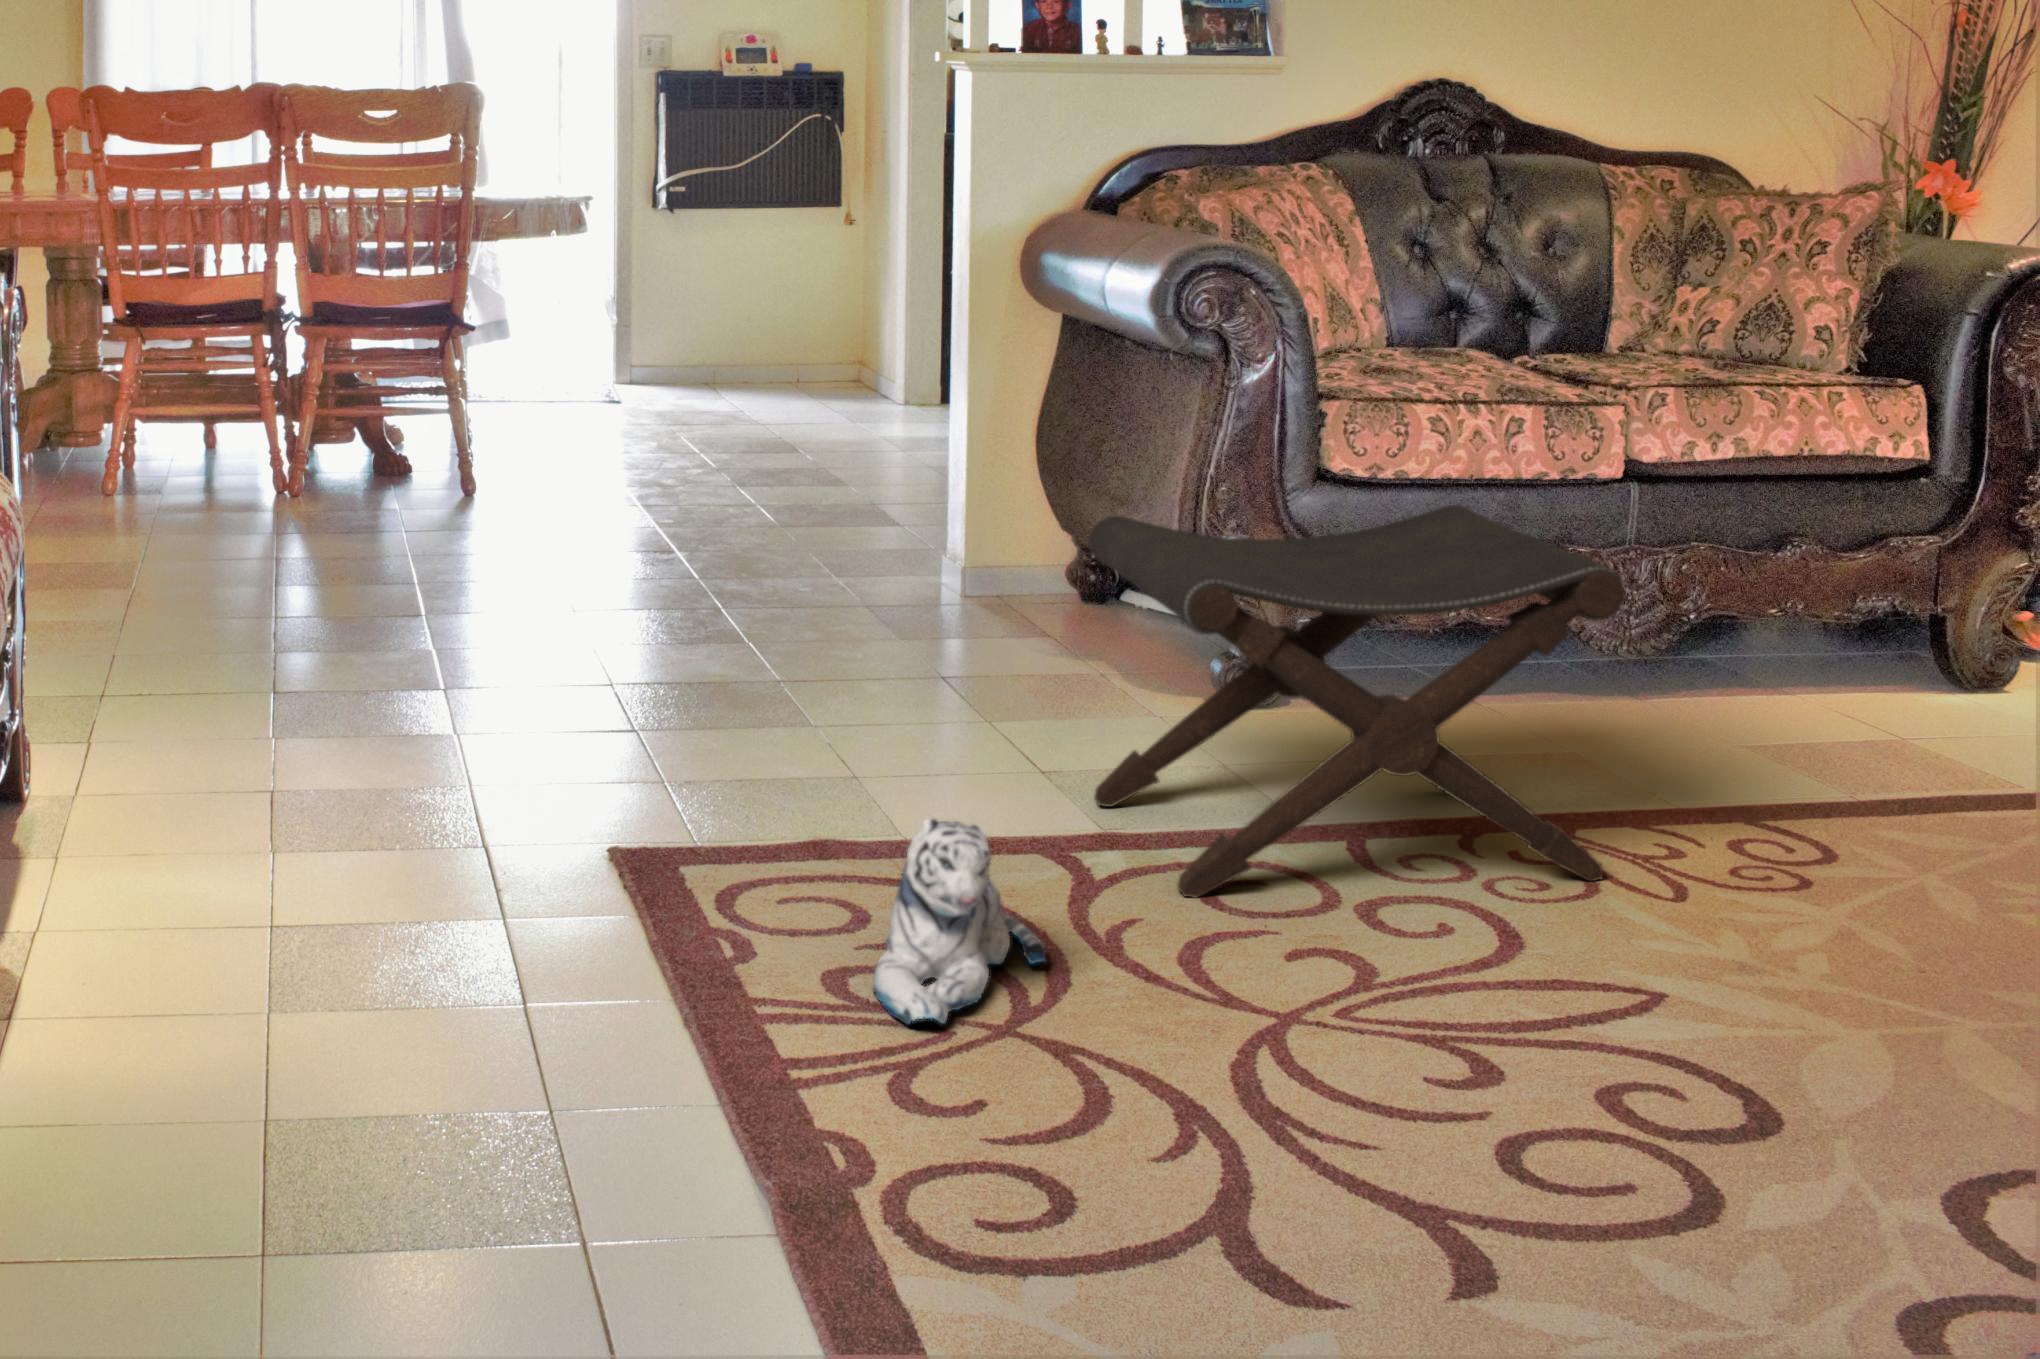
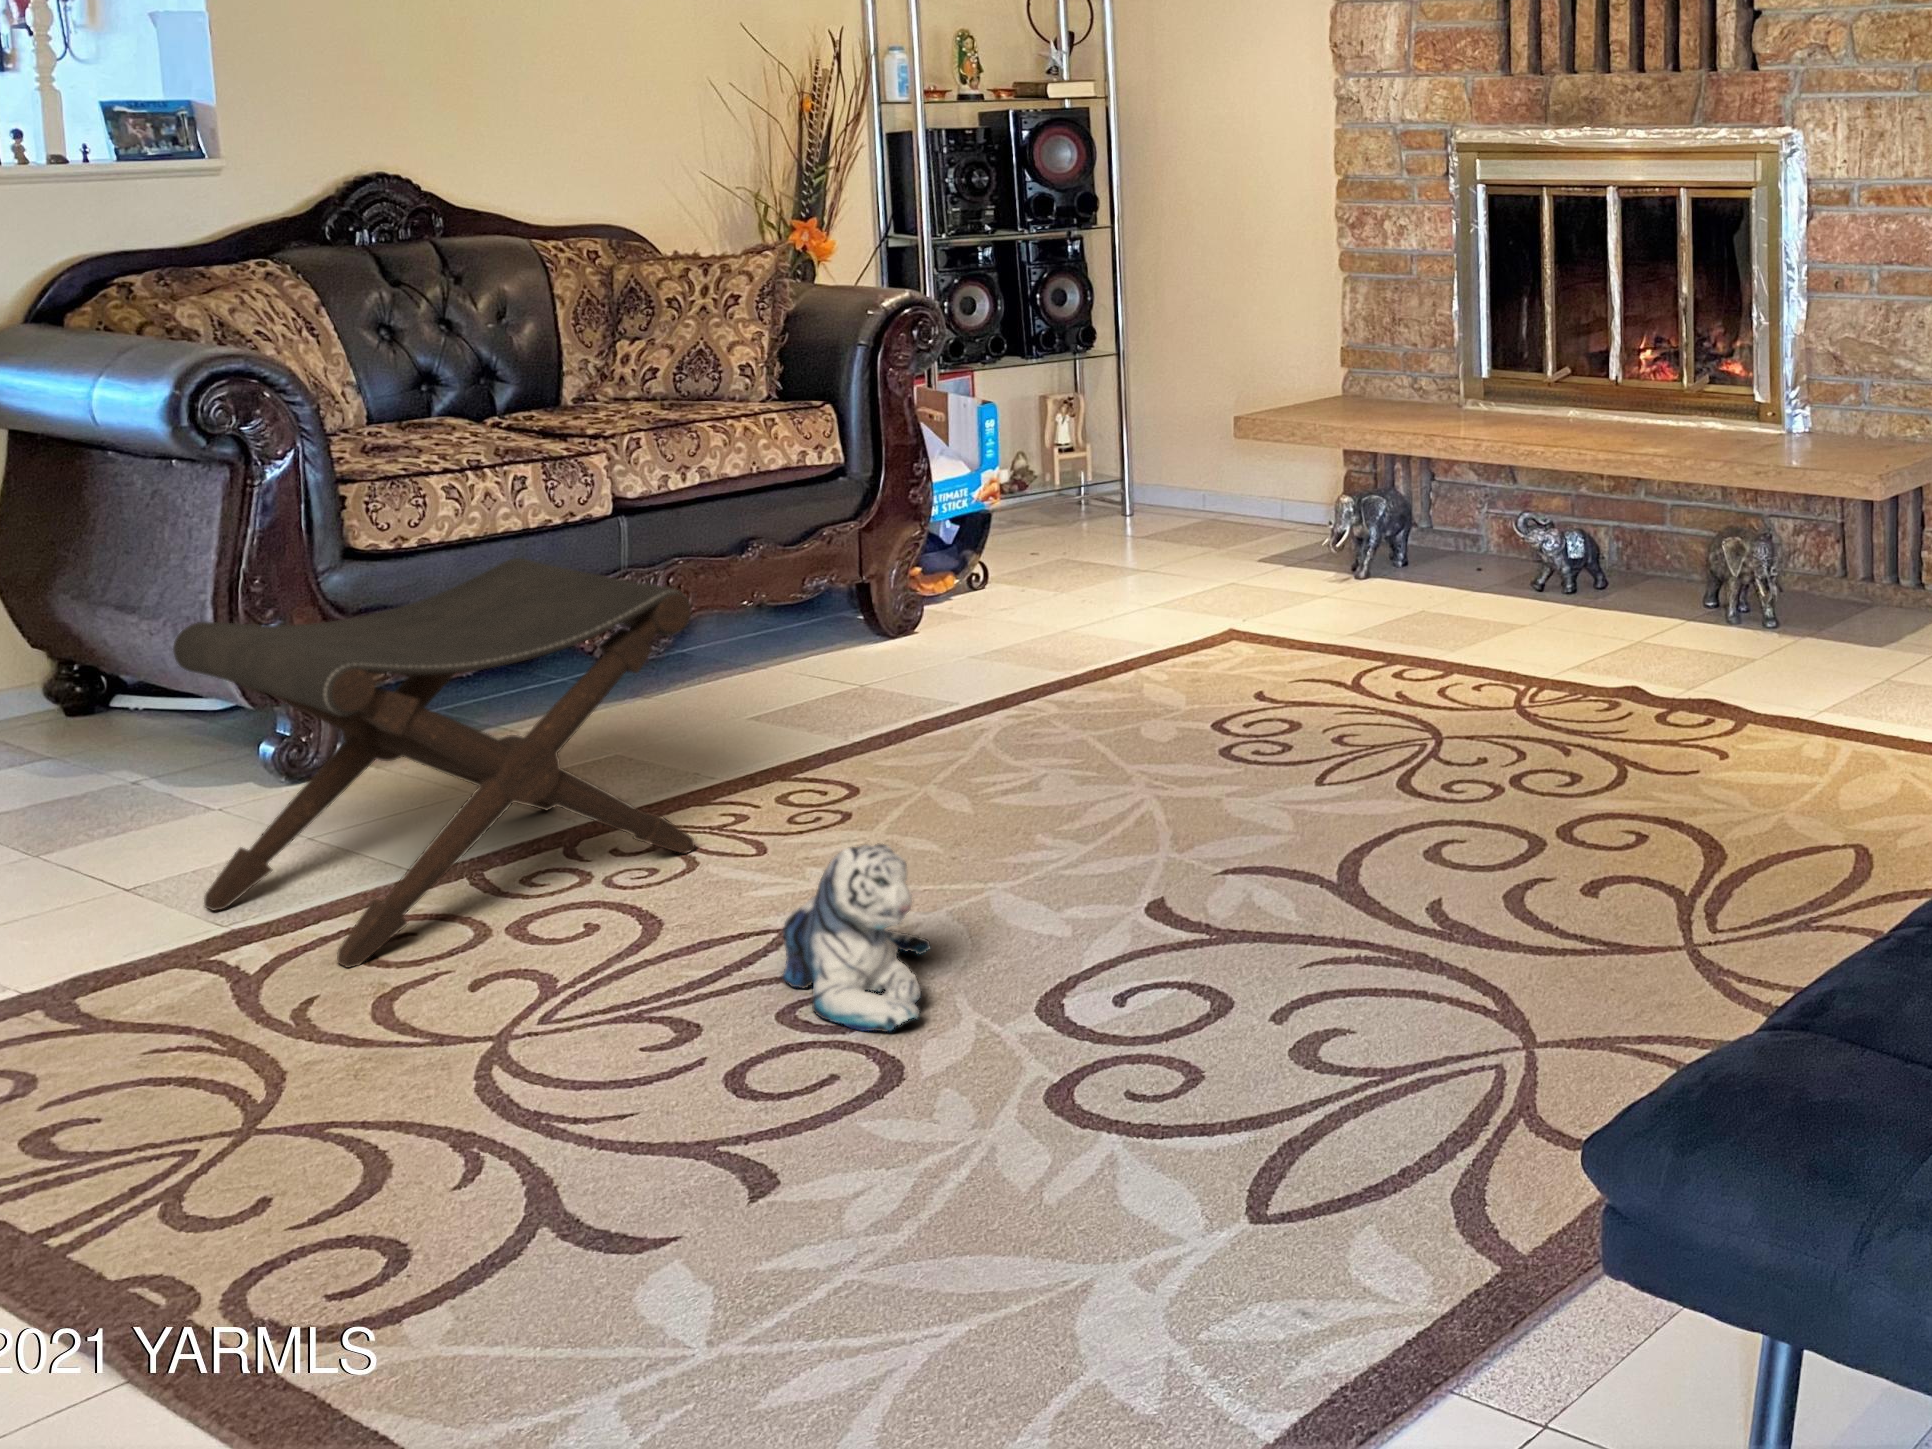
plush toy: present [873,818,1046,1024] -> present [781,844,930,1031]

